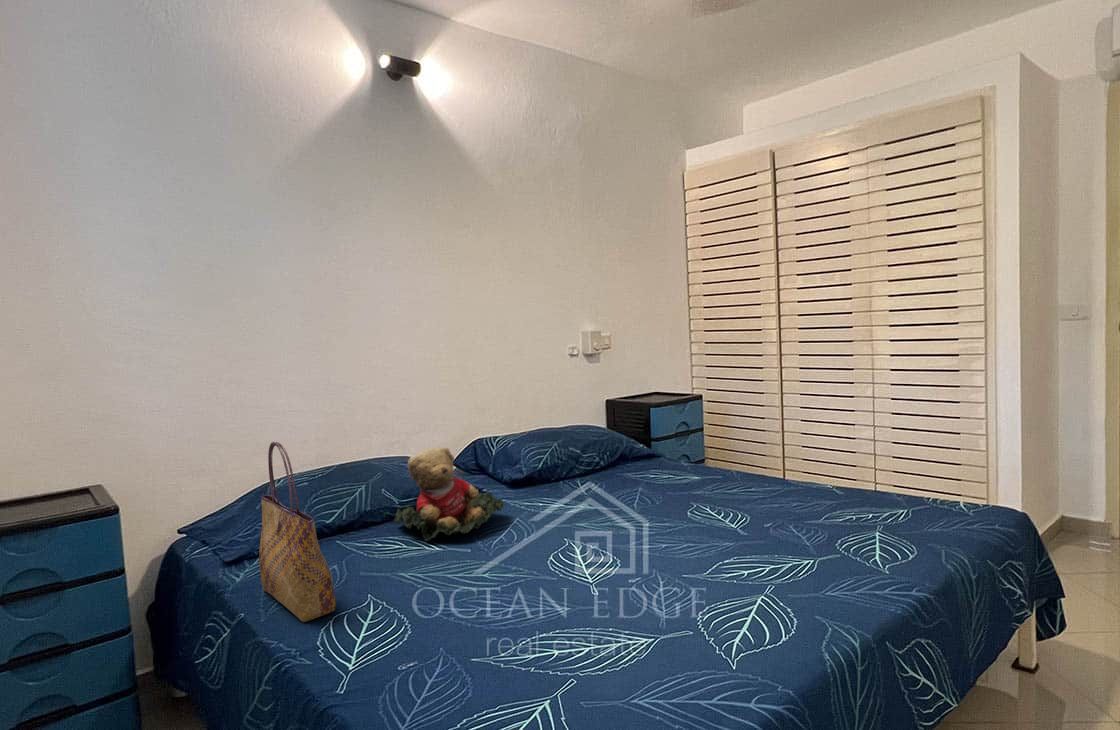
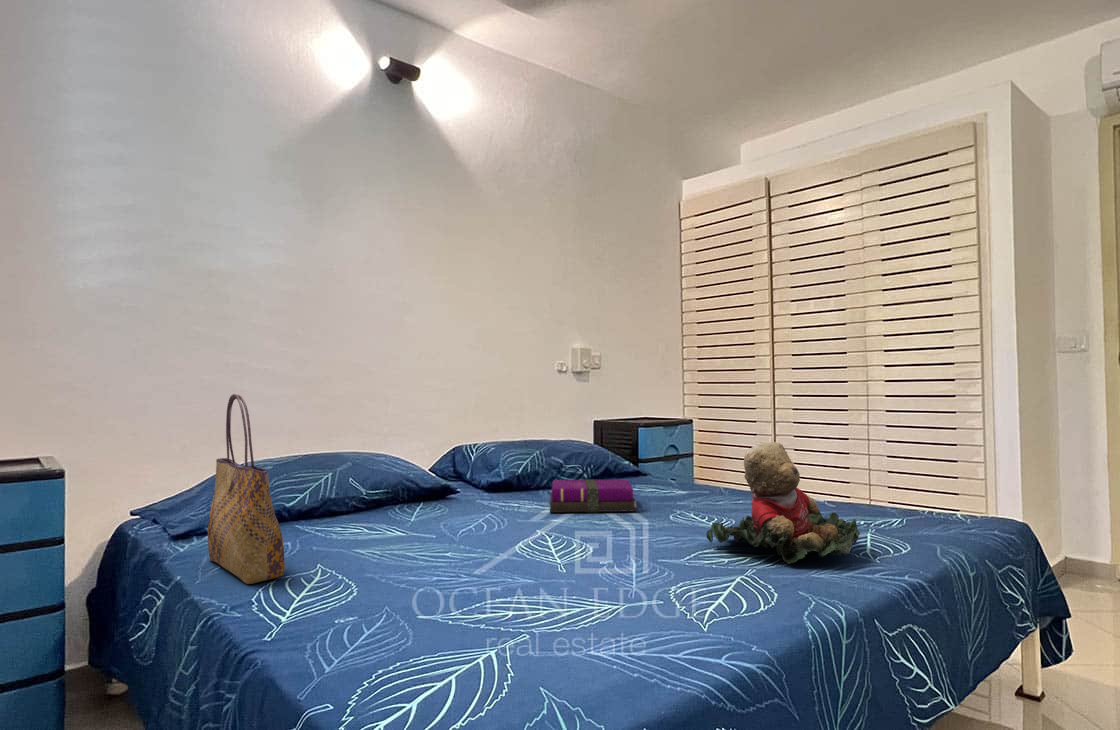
teddy bear: present [394,447,505,541] -> present [706,442,860,564]
notebook: none [572,474,655,513] -> present [550,479,637,512]

